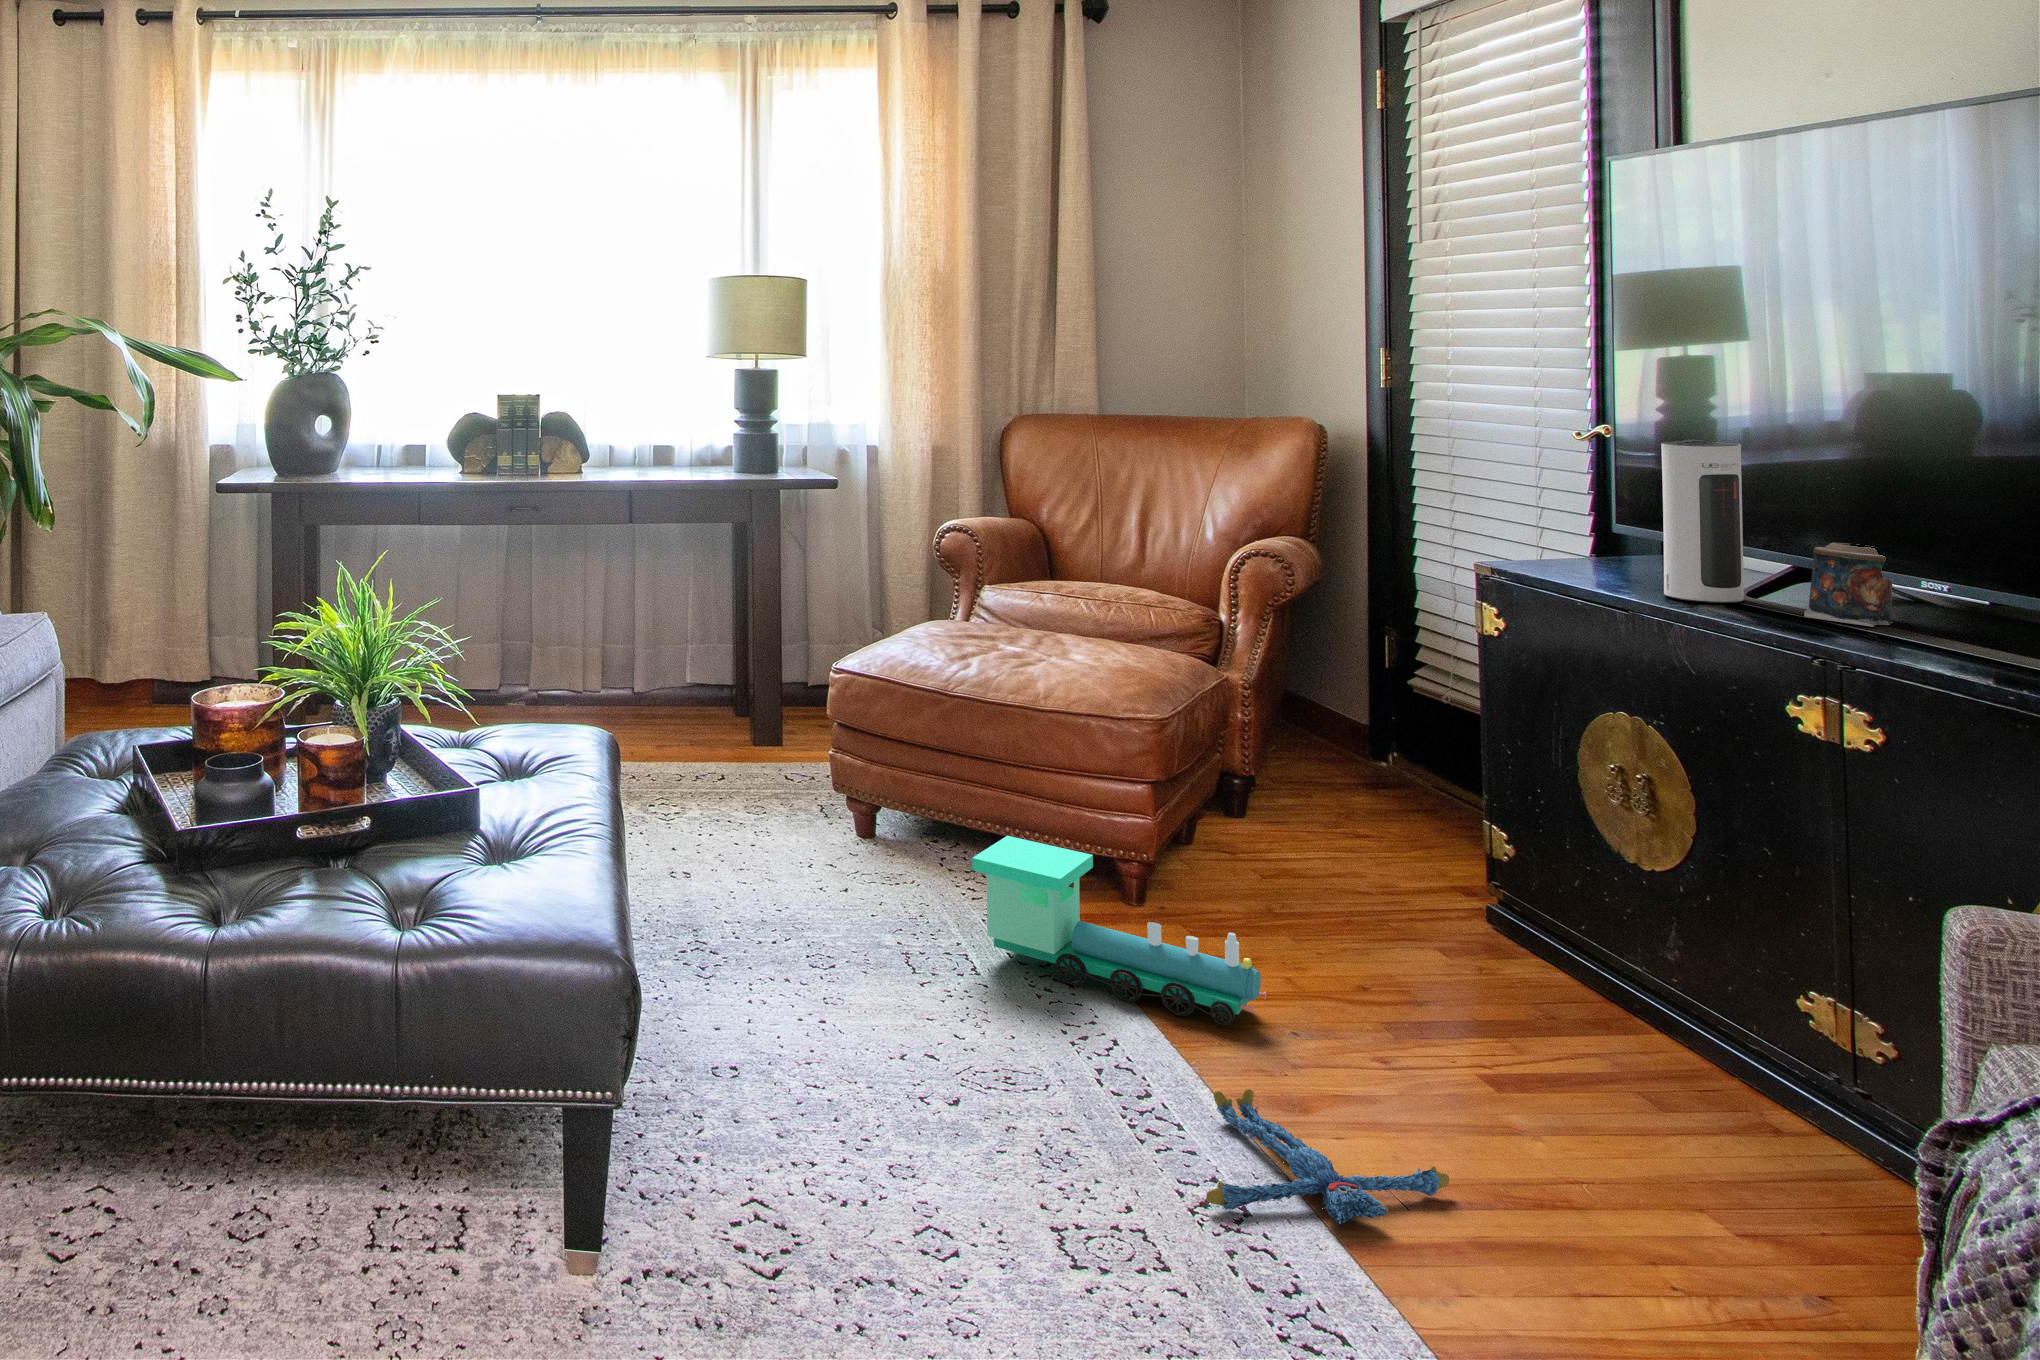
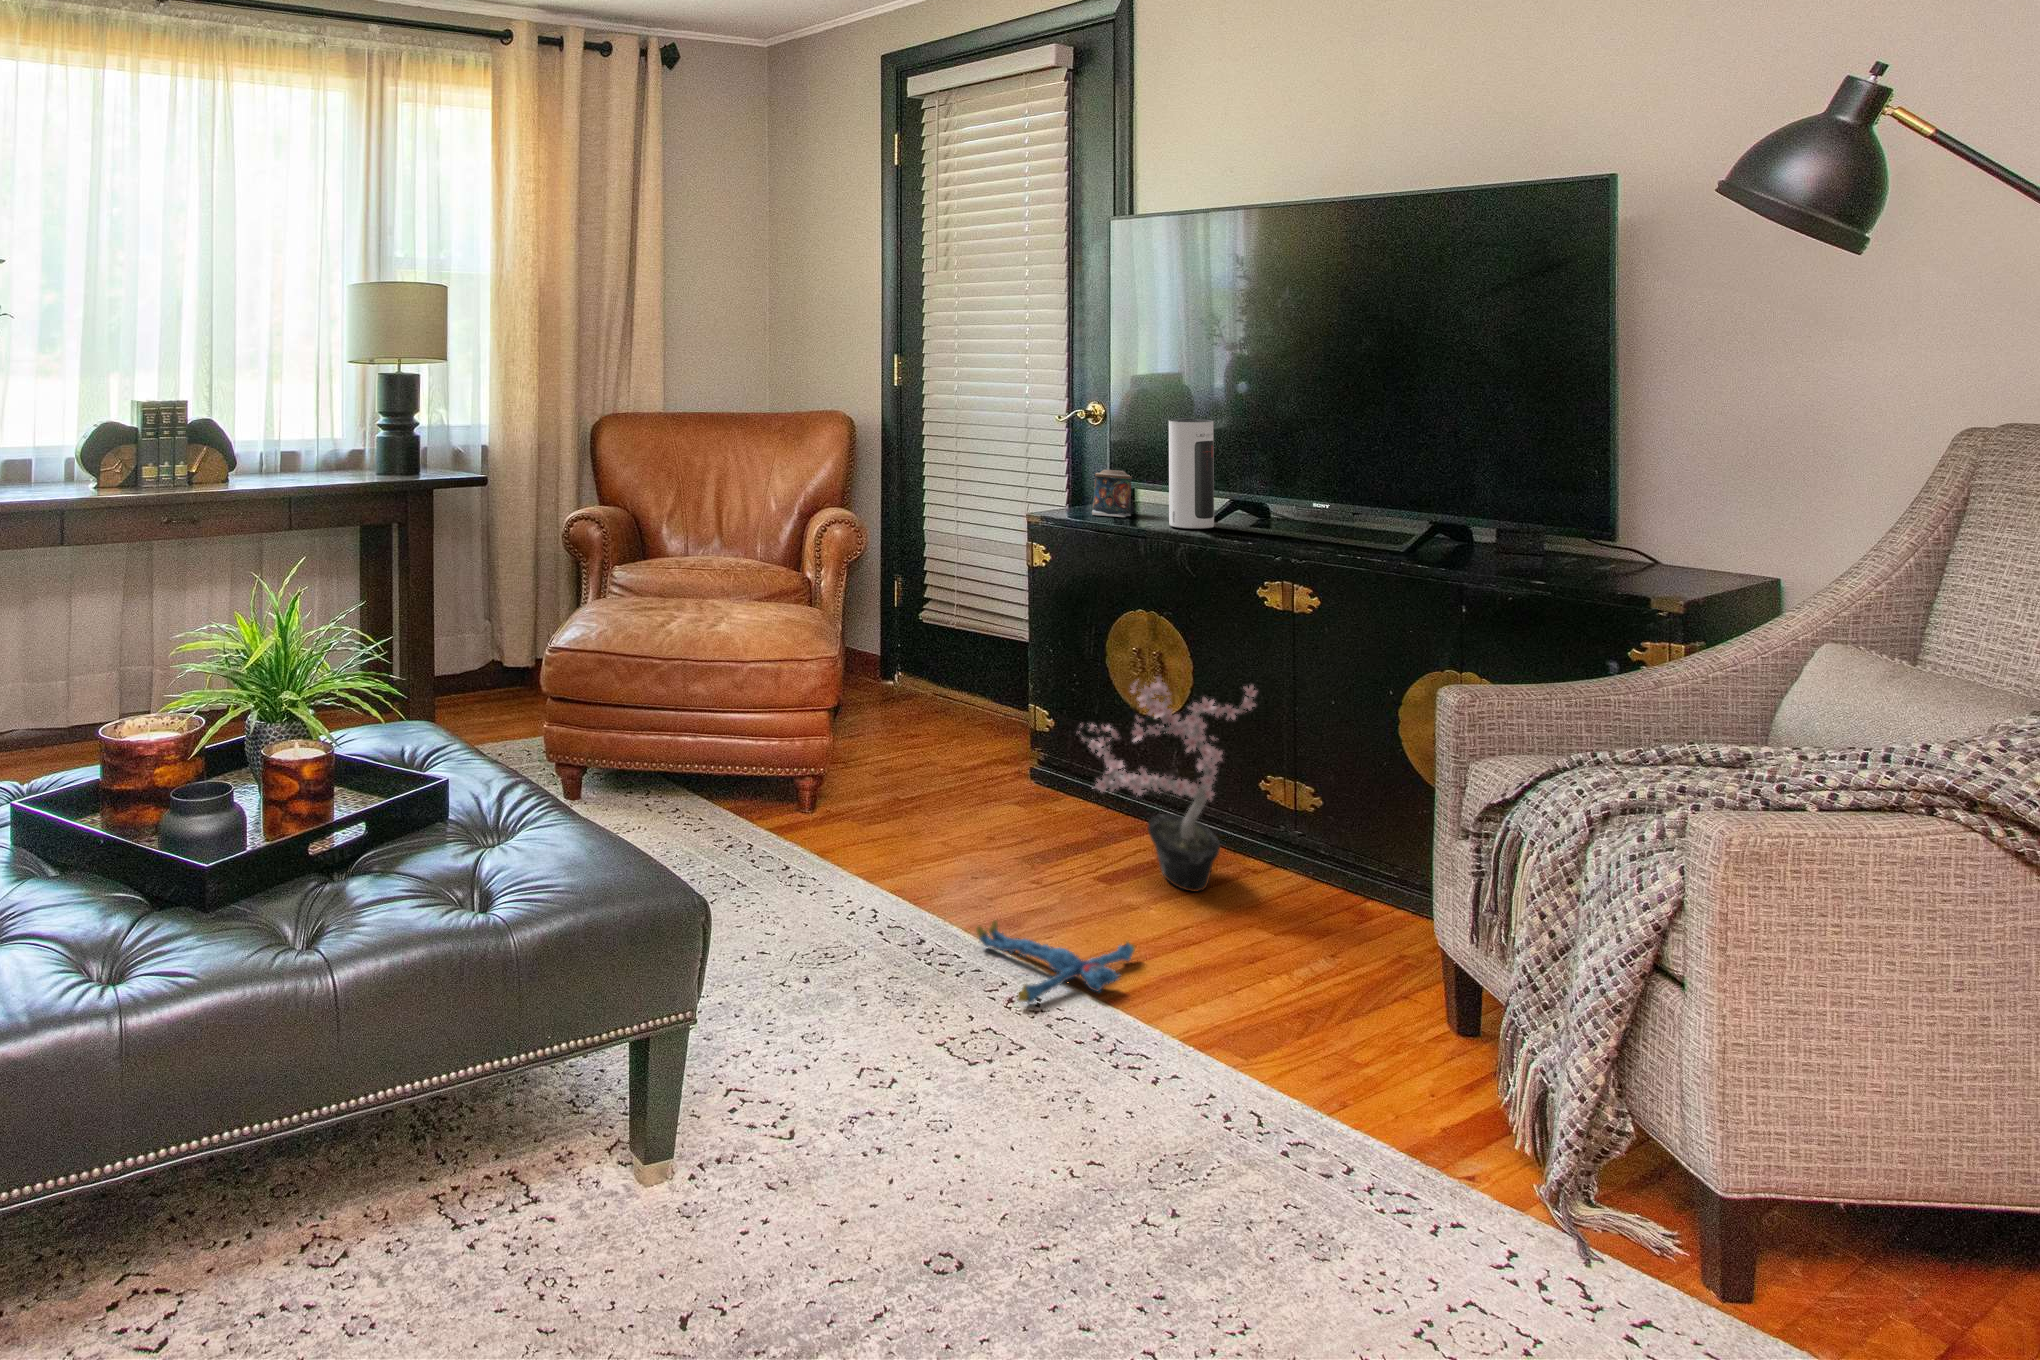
candle: present [1804,543,1893,627] -> present [1092,470,1132,517]
potted plant: none [1477,790,1770,1129] -> present [1079,677,1256,892]
toy train: present [972,836,1266,1025] -> none [738,767,956,884]

